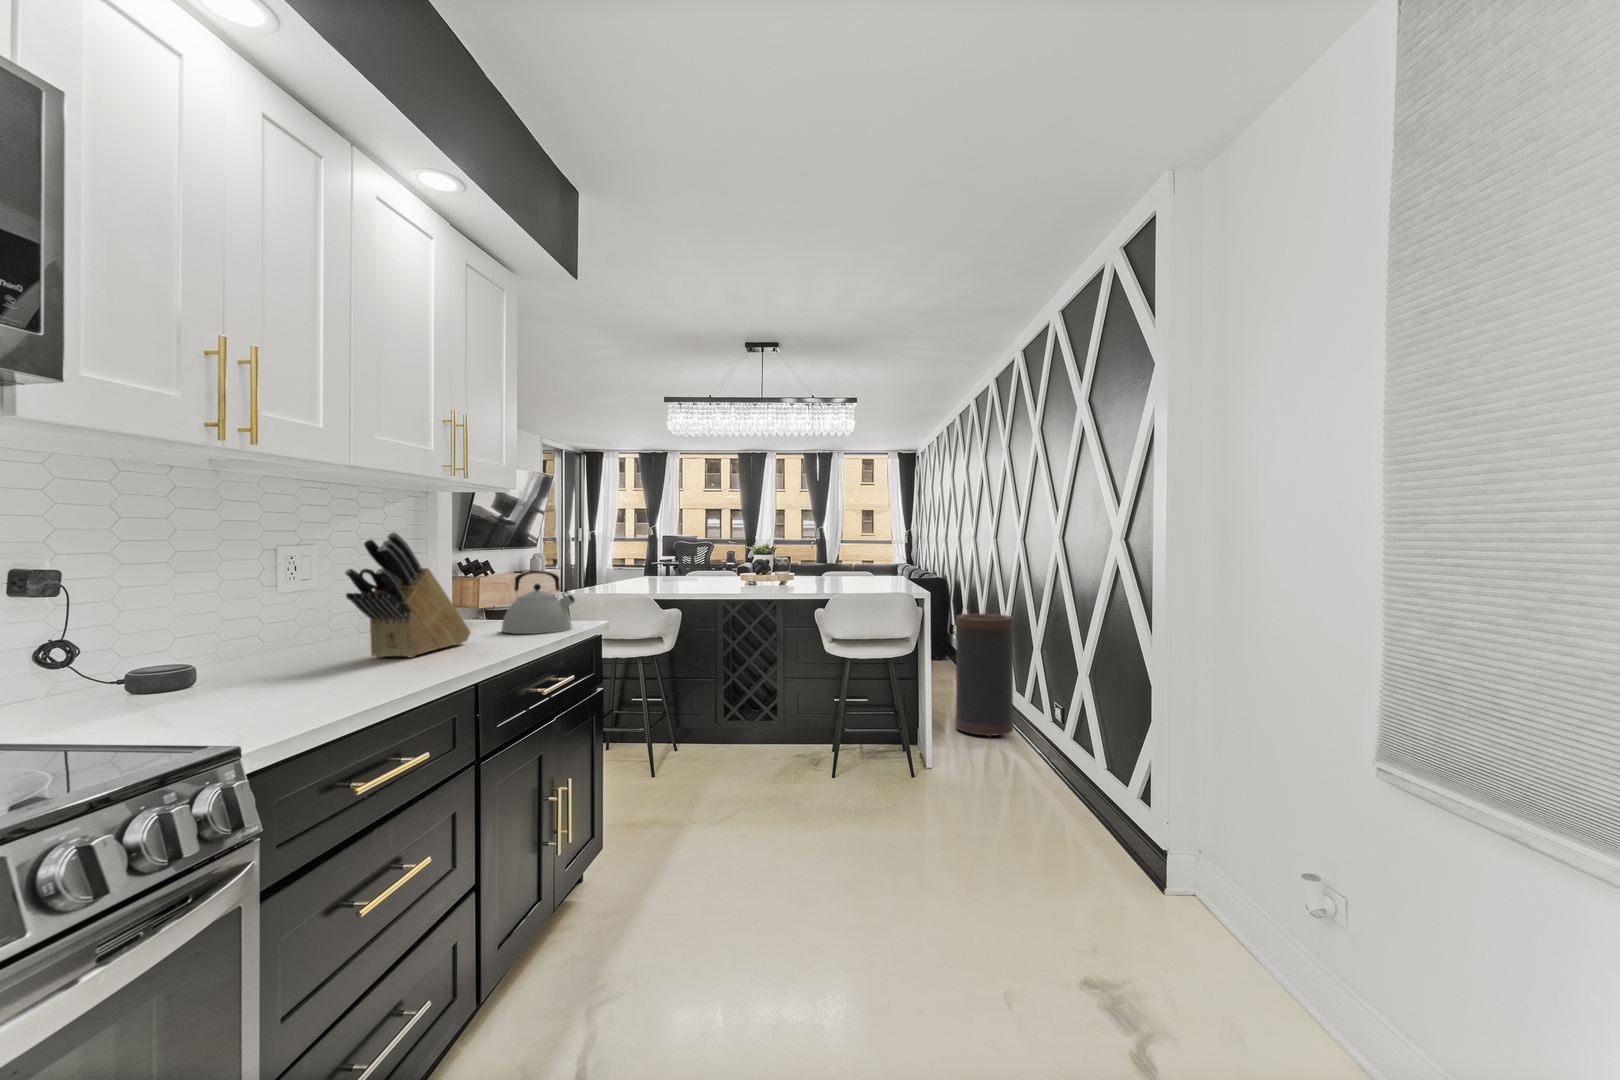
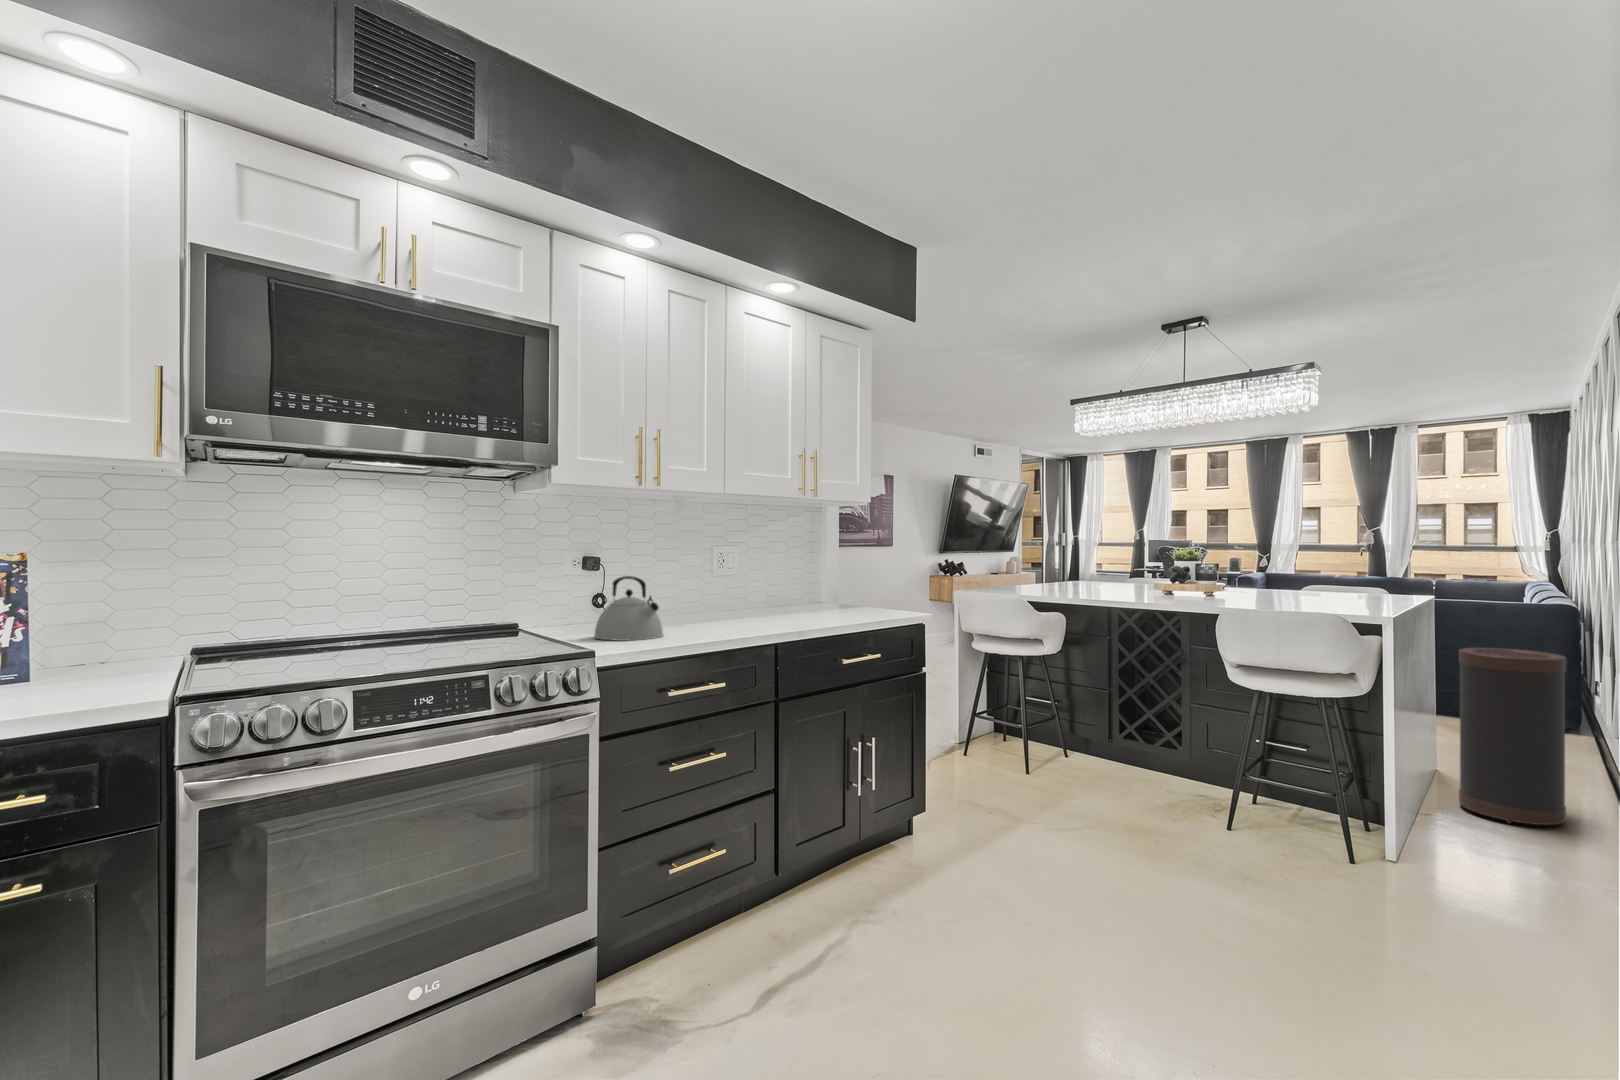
knife block: present [345,532,470,658] -> none [710,538,802,625]
kettle: present [501,571,575,634] -> present [594,576,663,641]

